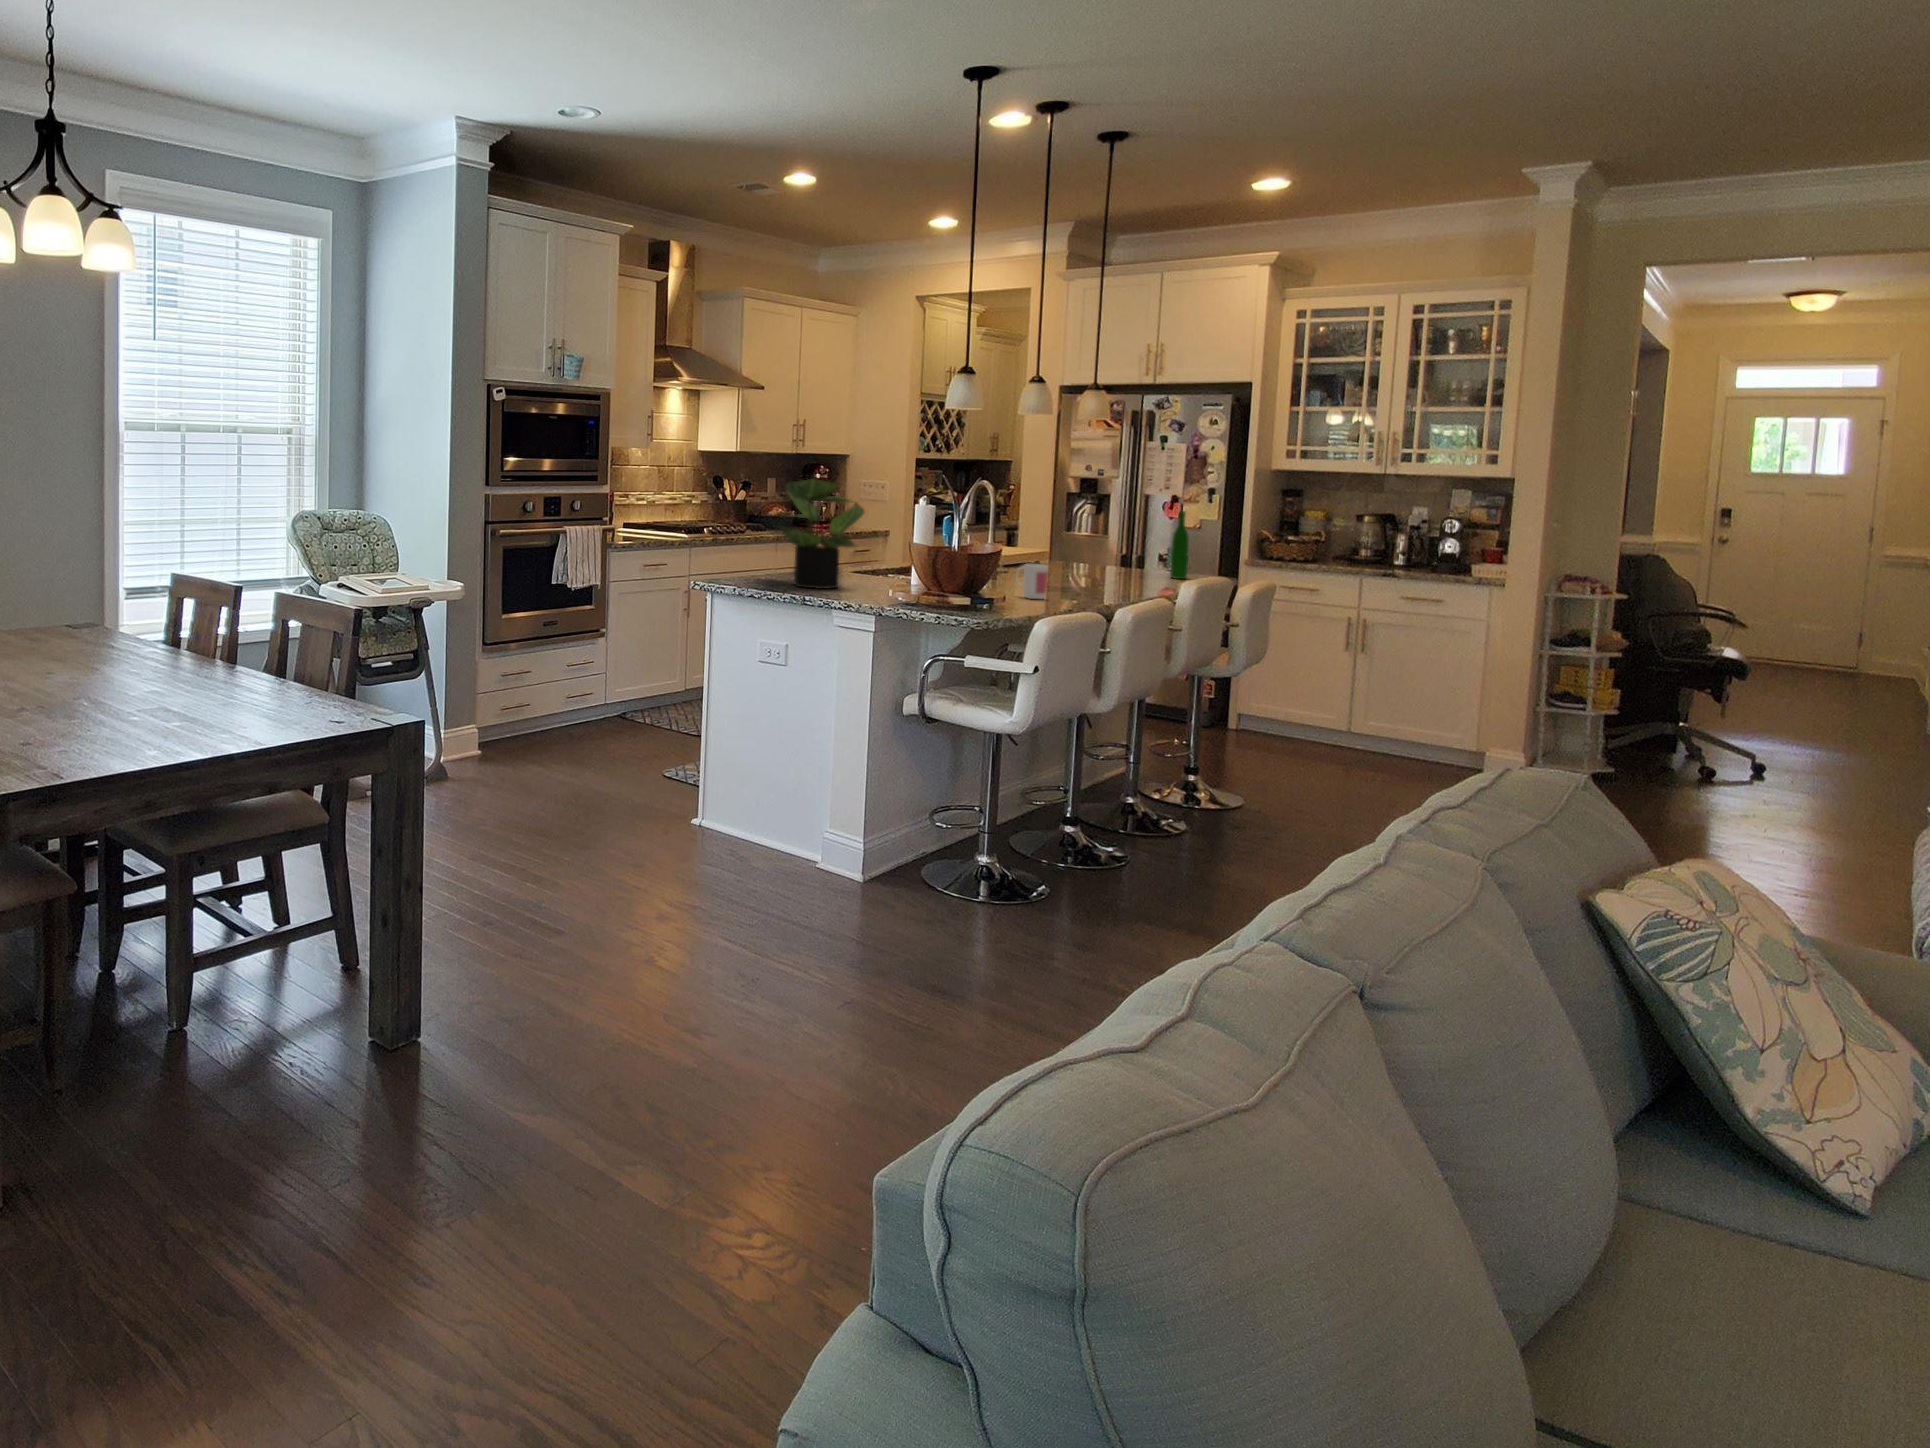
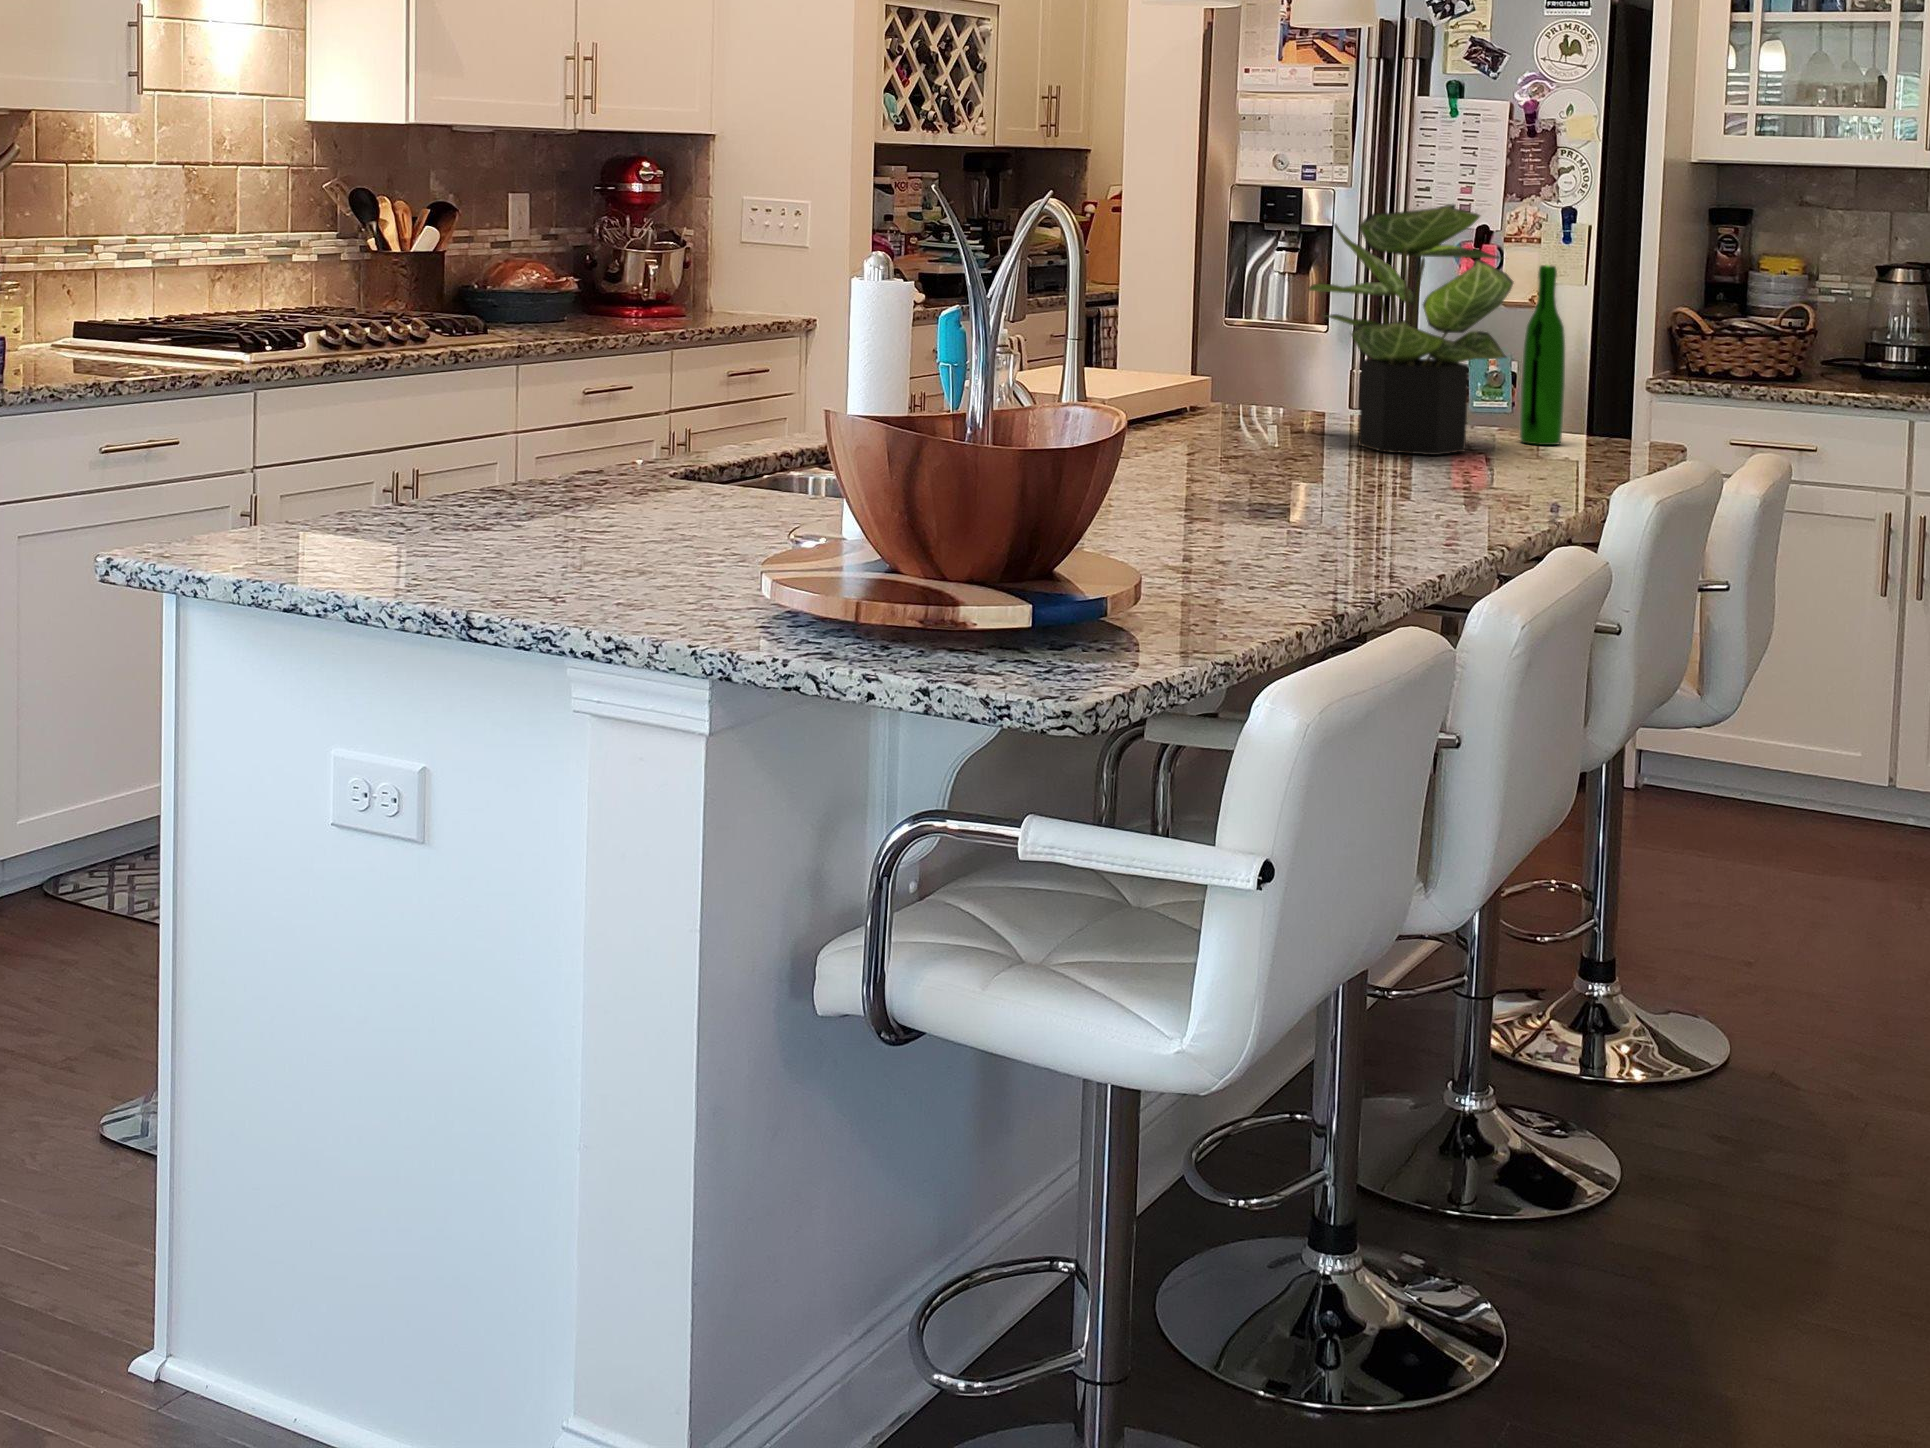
potted plant: present [780,478,864,589] -> present [1309,204,1513,455]
mug: present [1016,564,1048,599] -> none [1160,445,1260,559]

